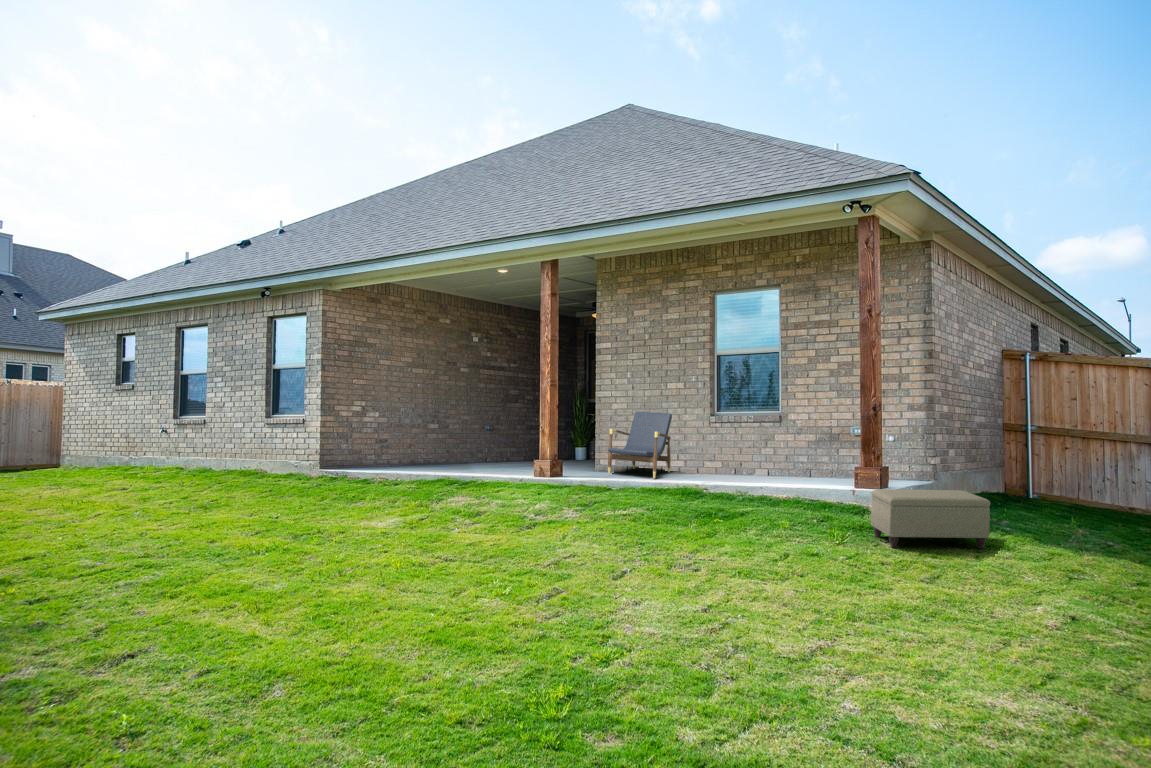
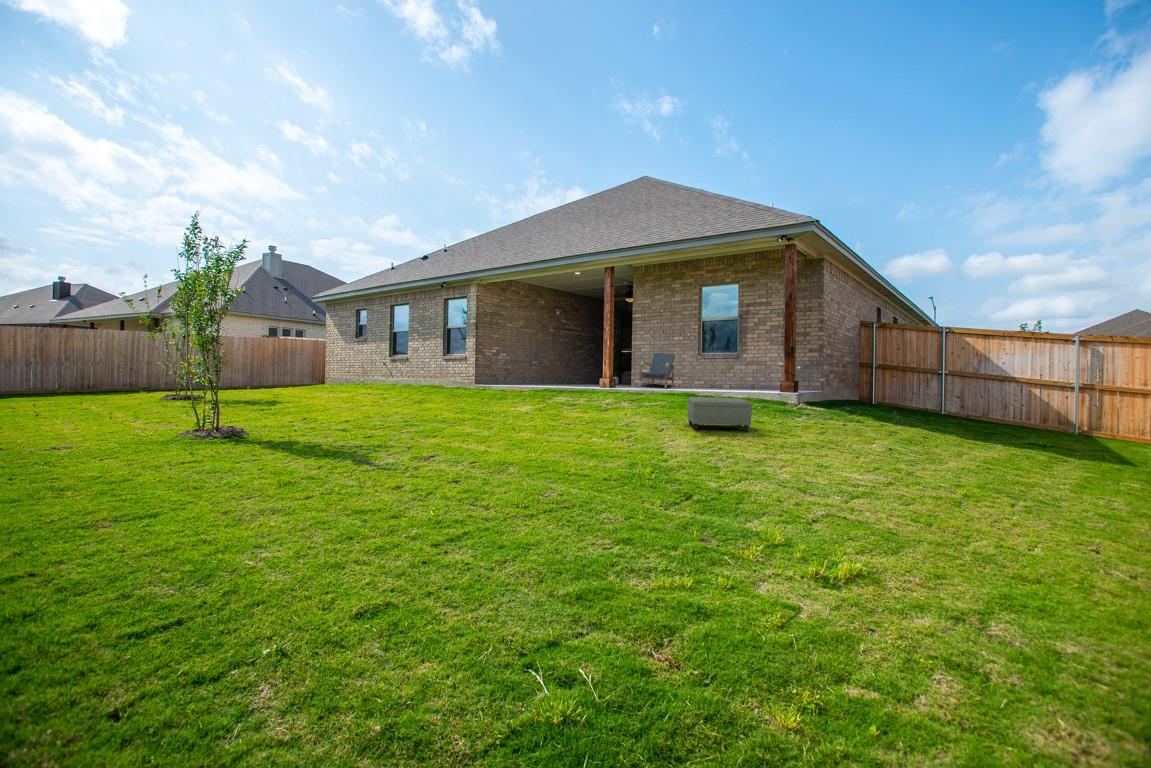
ottoman: present [871,489,991,549] -> present [687,397,752,431]

